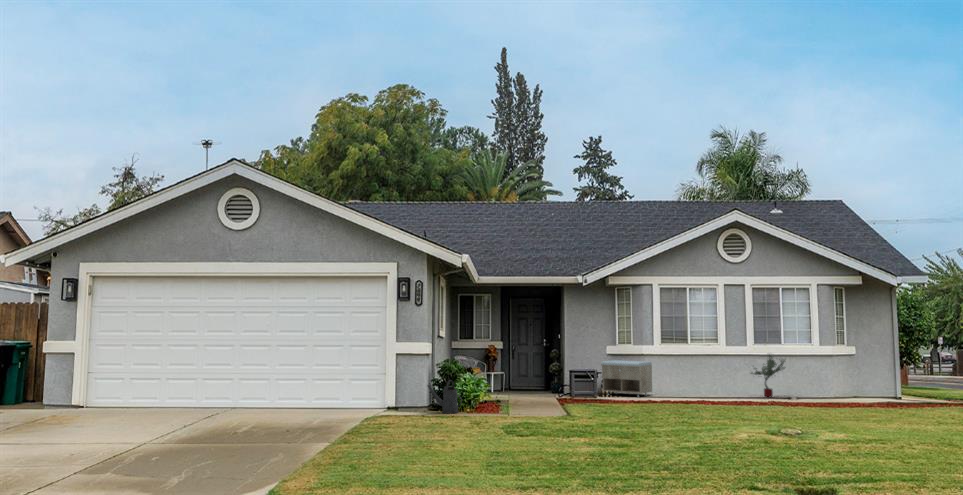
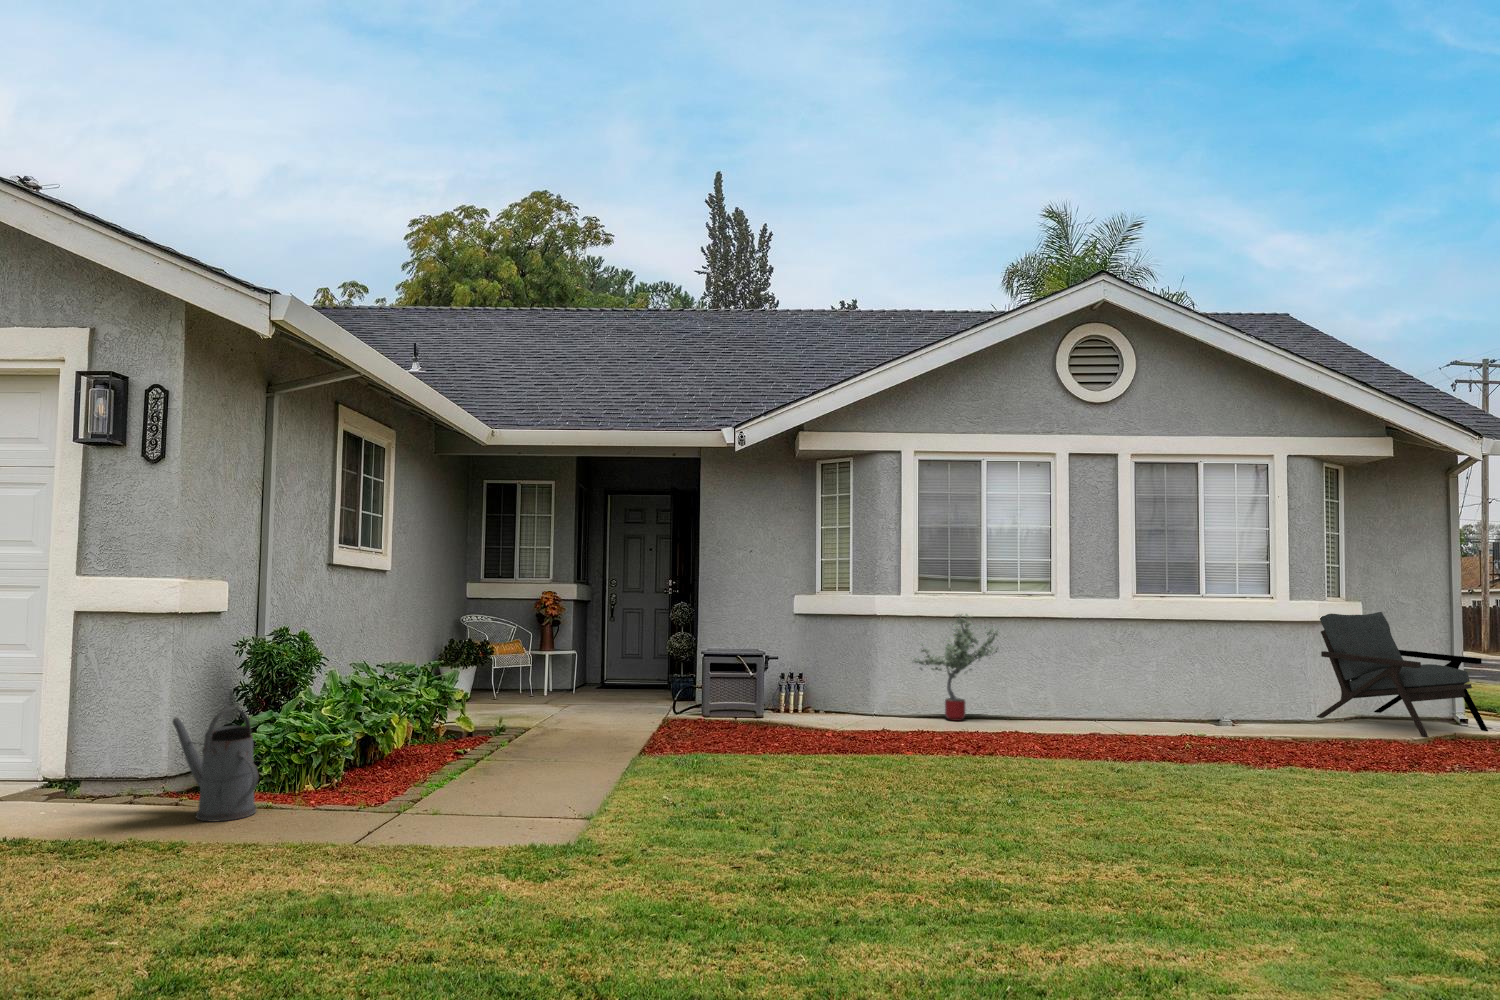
armchair: none [831,351,897,400] -> present [1316,612,1488,738]
potted tree: present [751,355,785,397] -> present [912,614,998,721]
storage bench: present [601,360,652,397] -> none [775,628,895,720]

